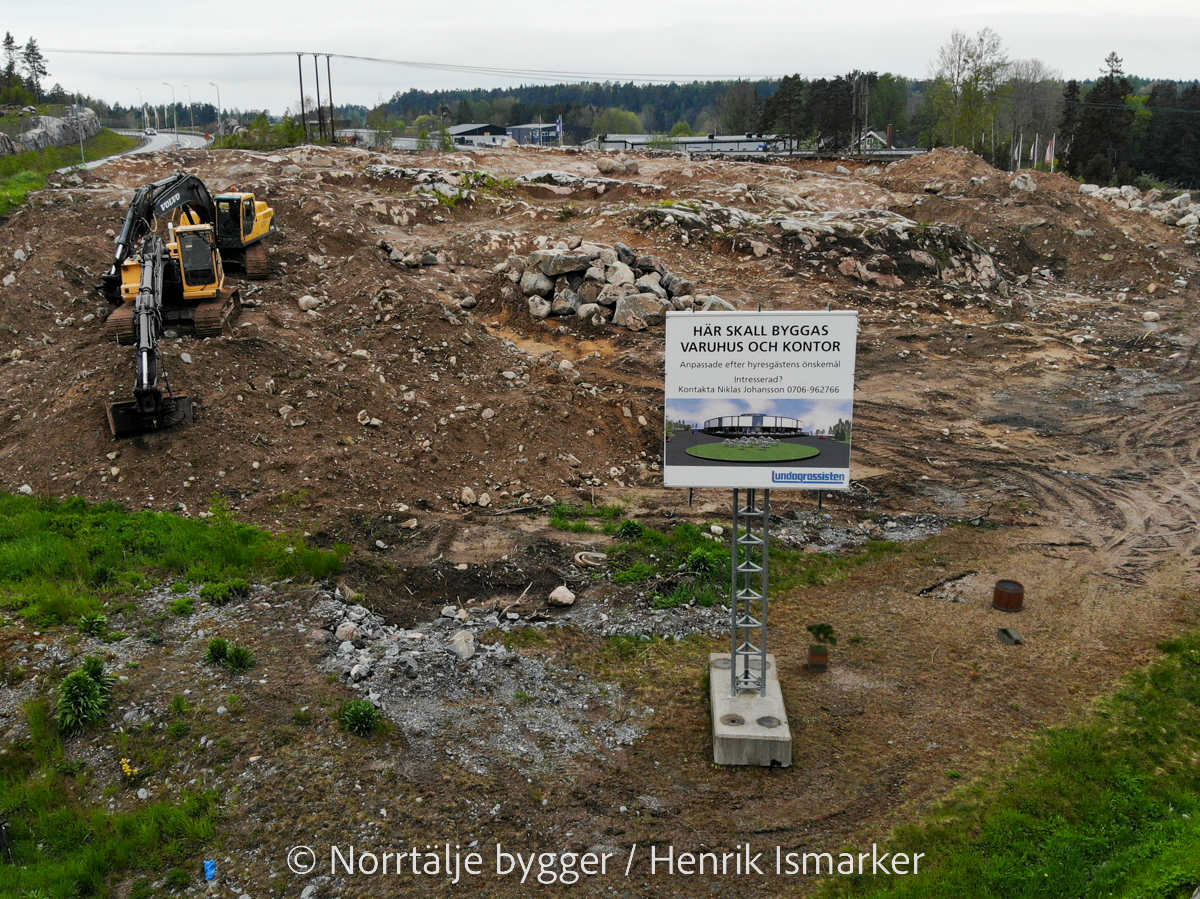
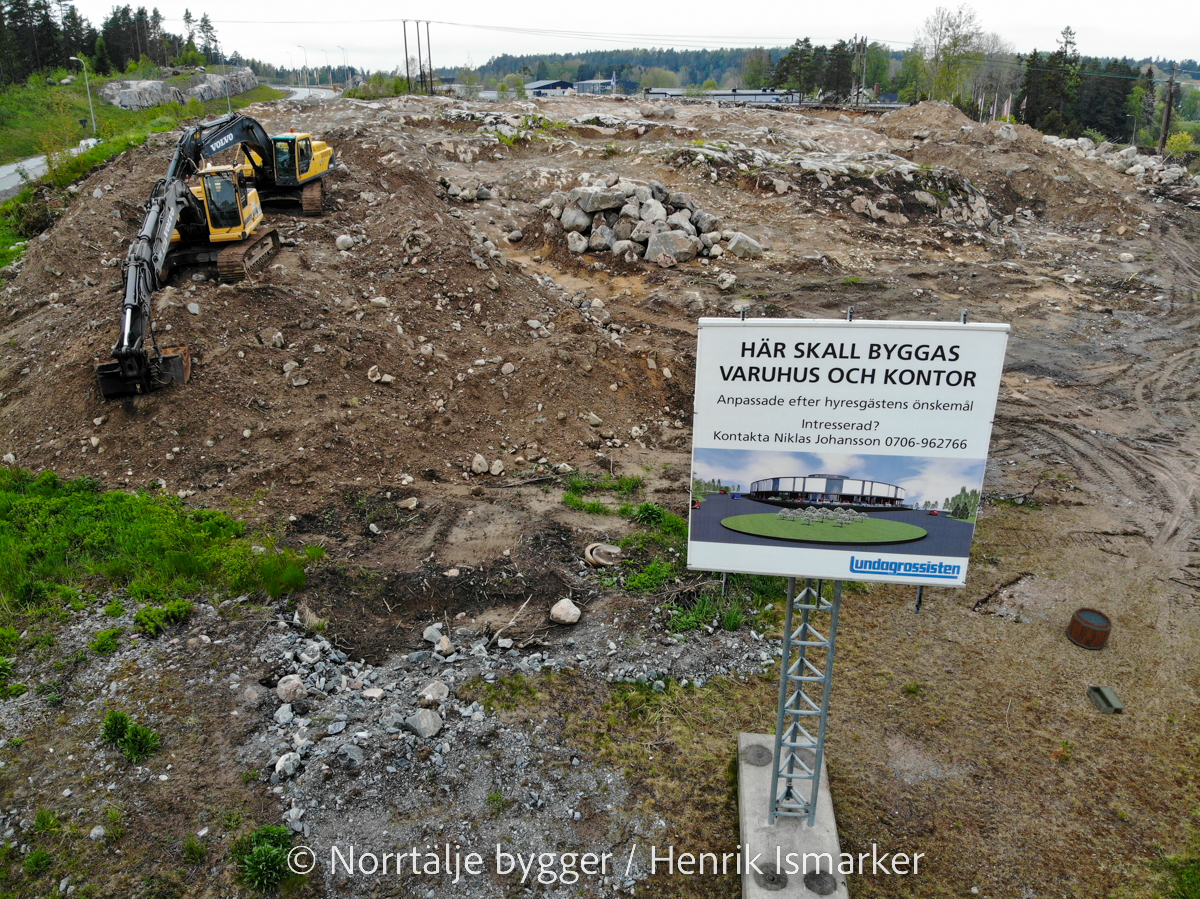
potted tree: present [806,623,838,672] -> none [858,703,904,764]

